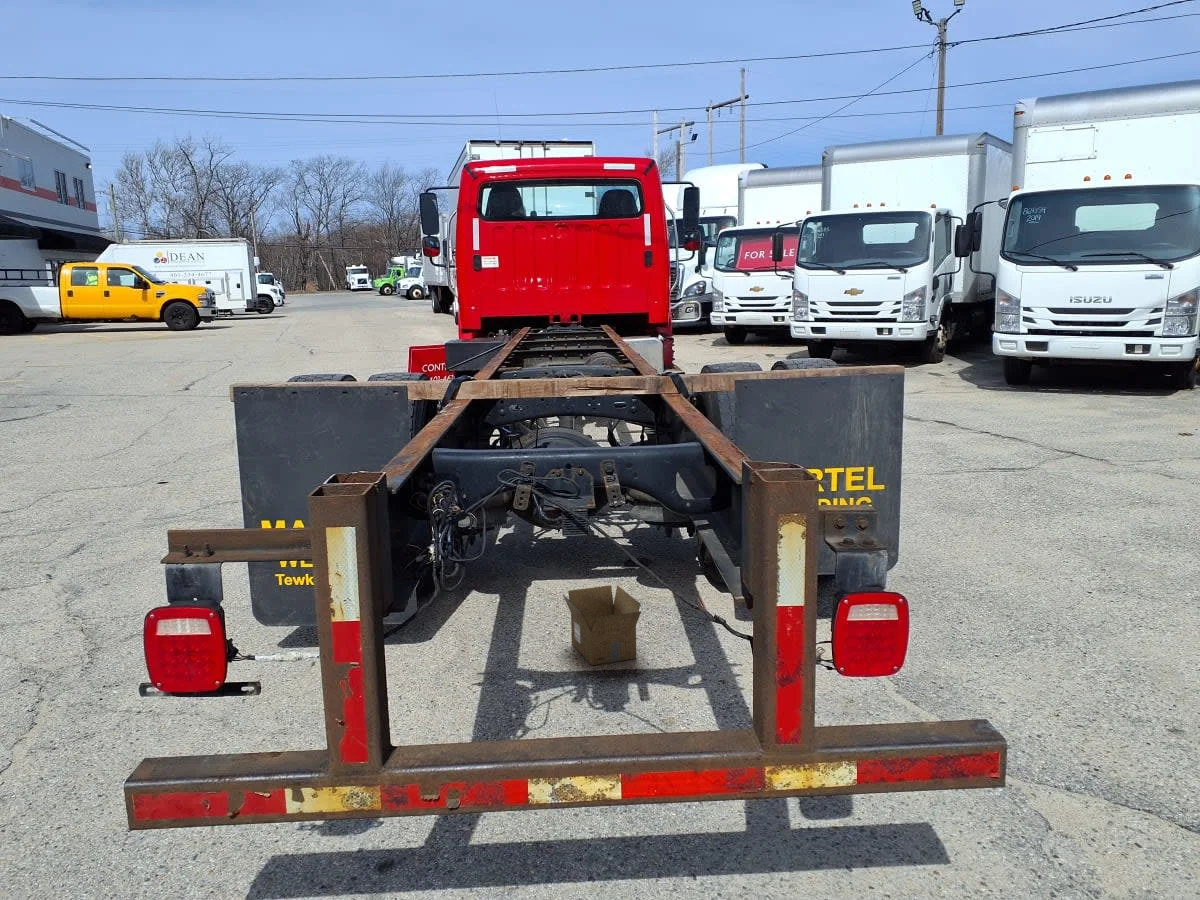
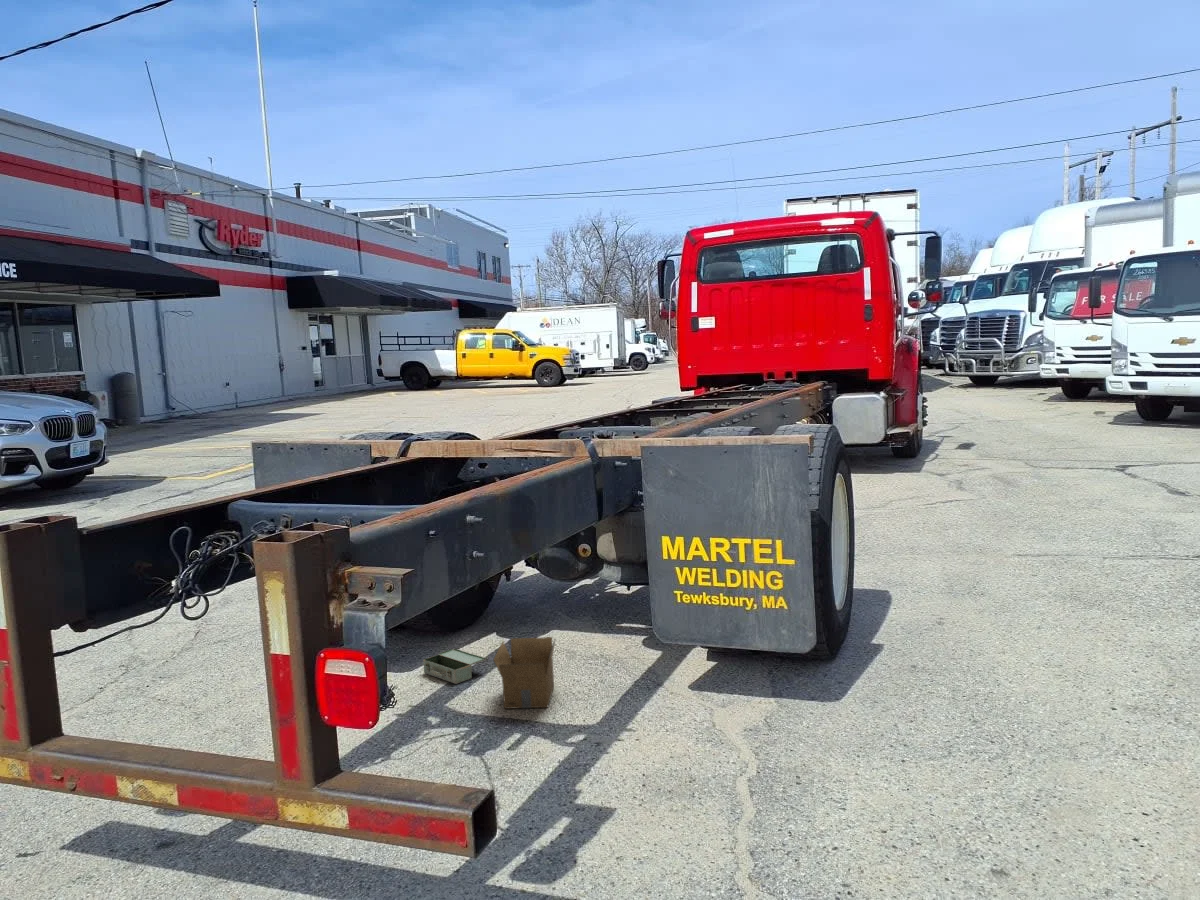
toolbox: none [448,610,521,647] -> present [423,649,485,684]

